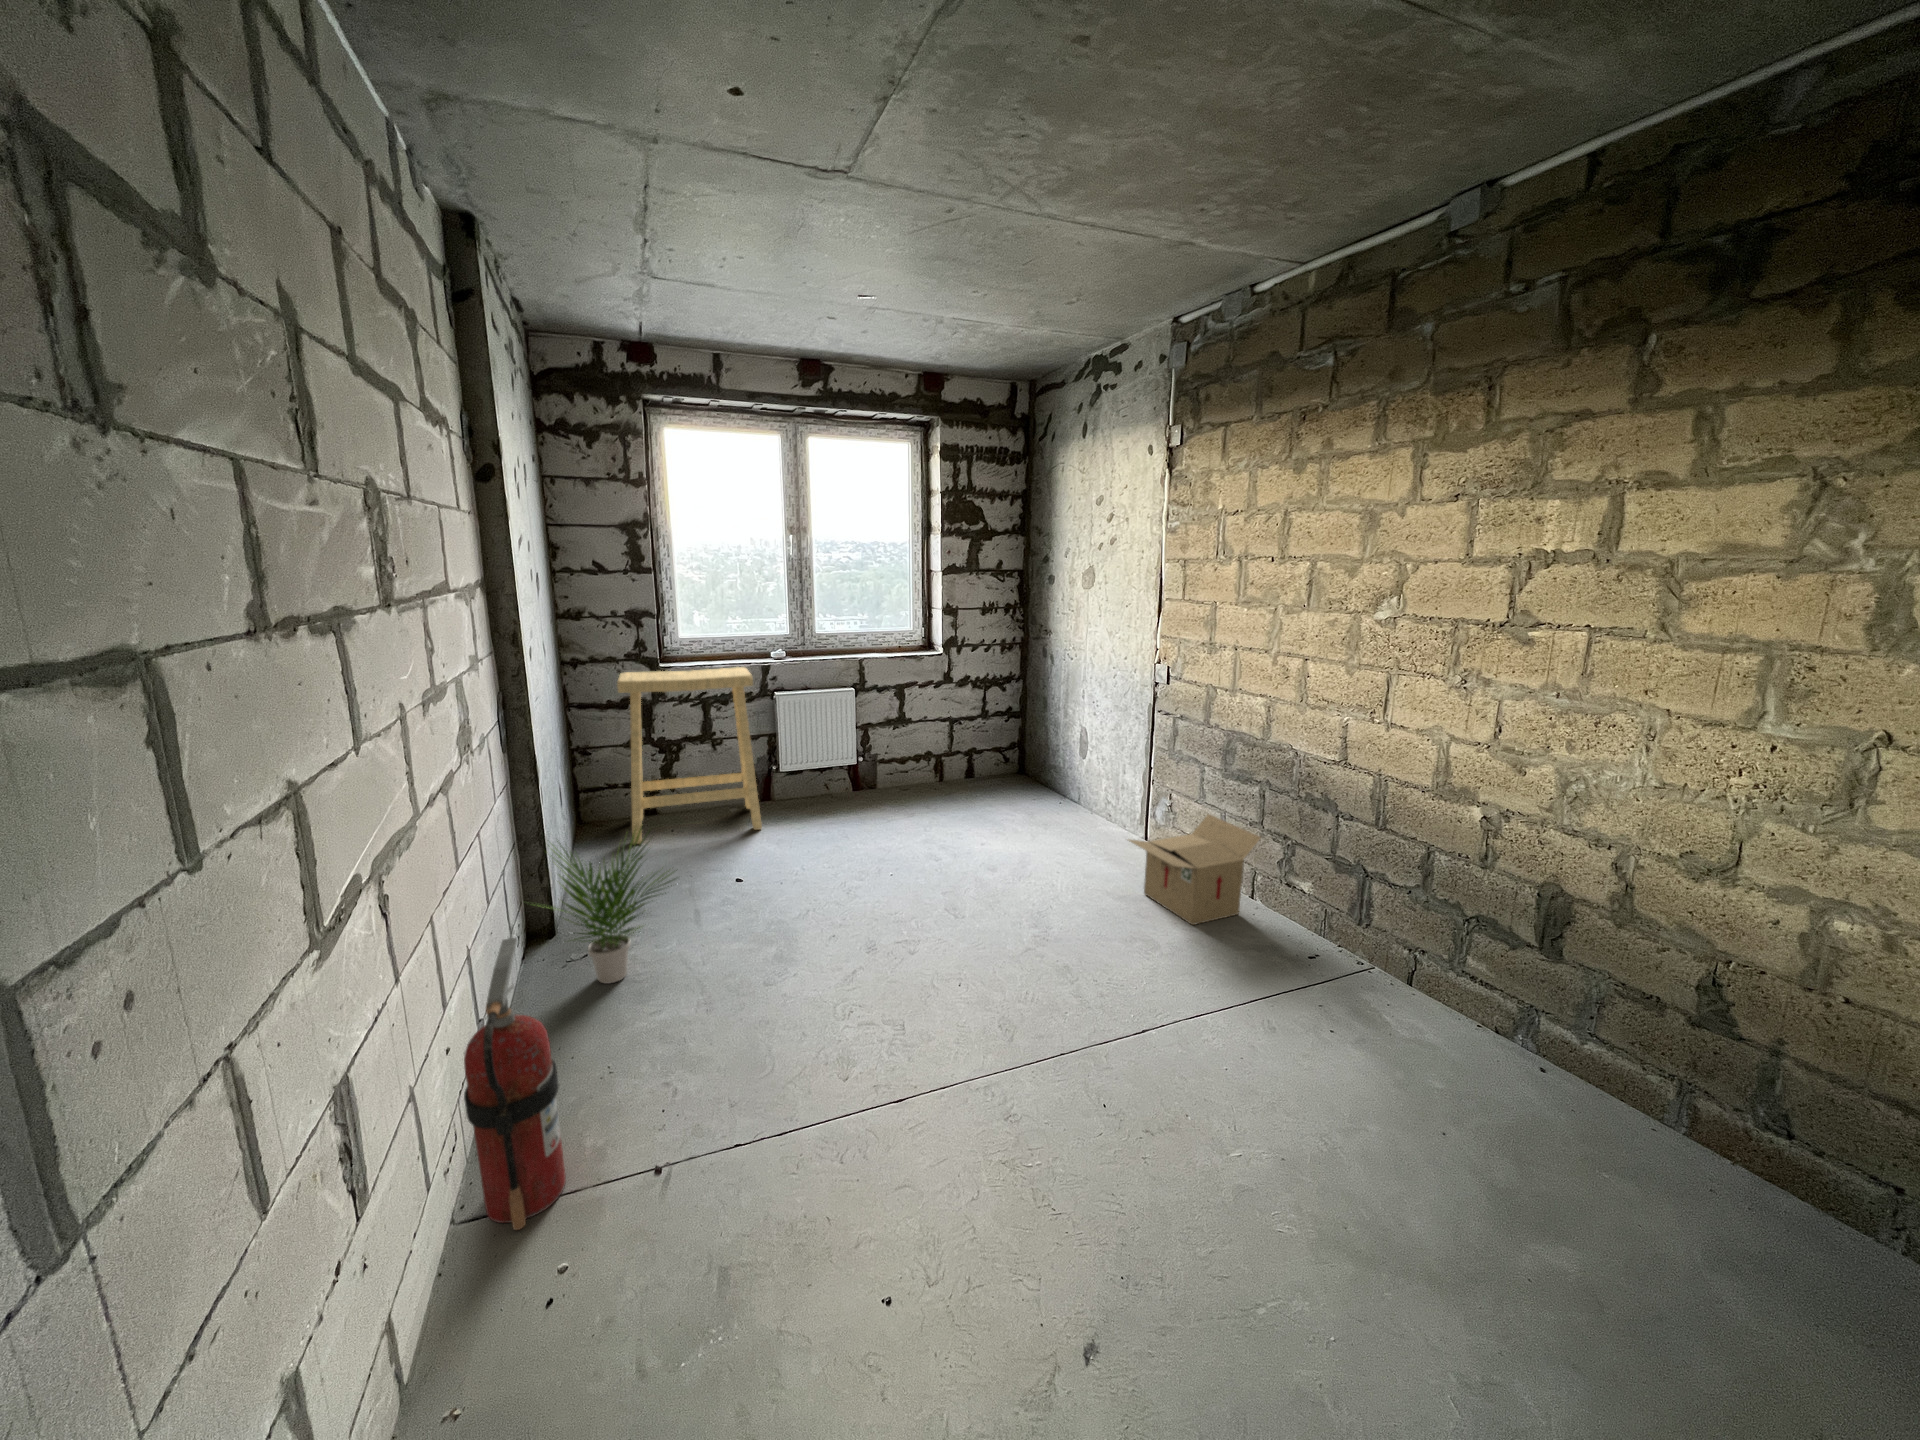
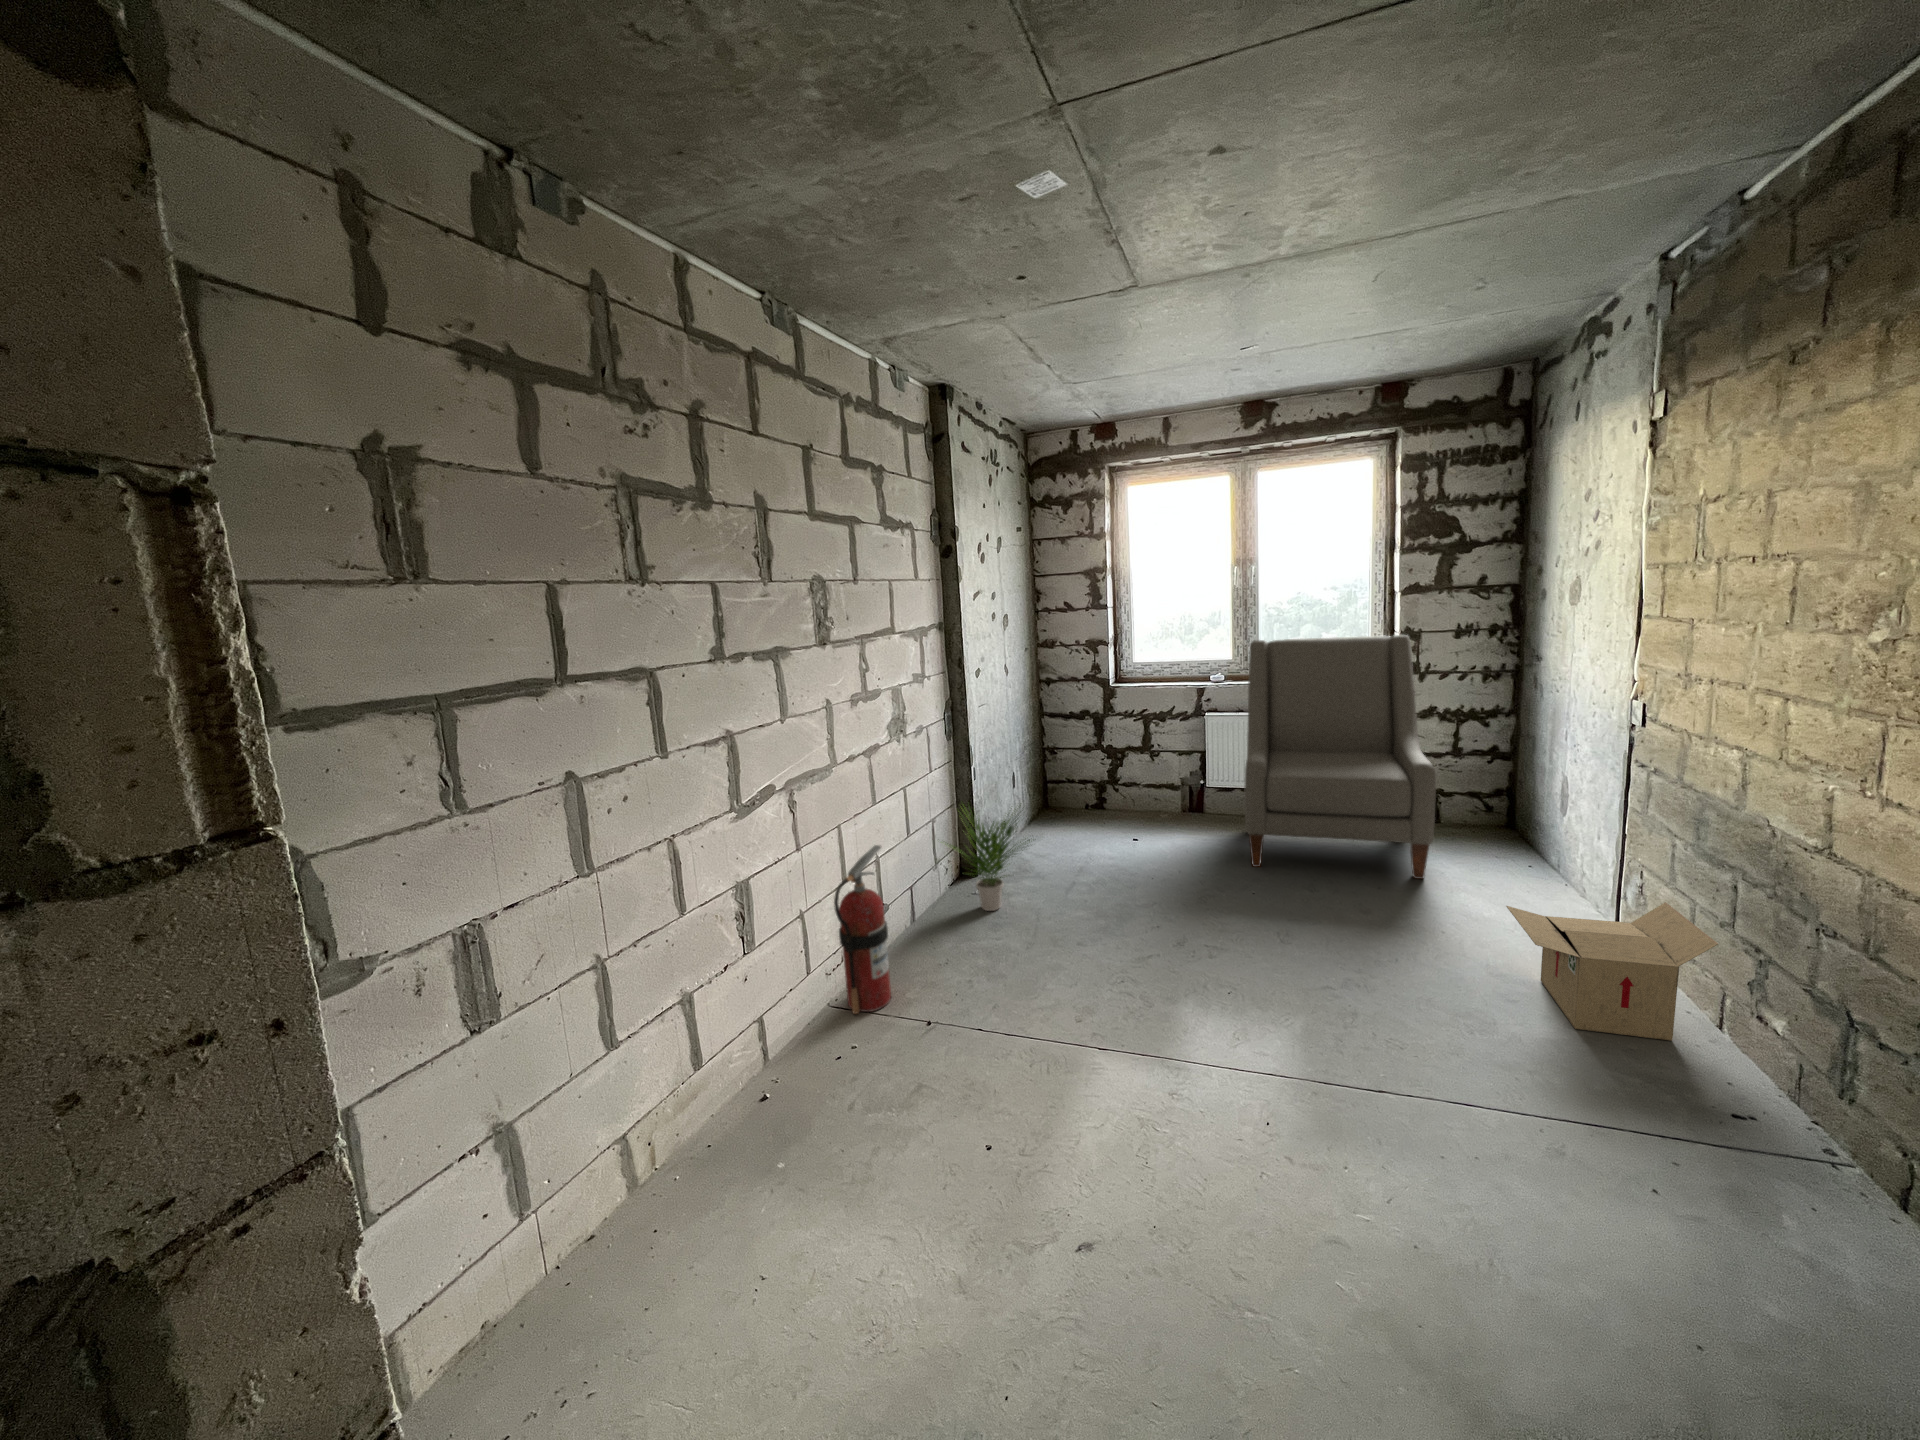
chair: none [819,611,1015,849] -> present [1244,635,1436,879]
stool: present [617,667,762,845] -> none [1065,689,1183,833]

